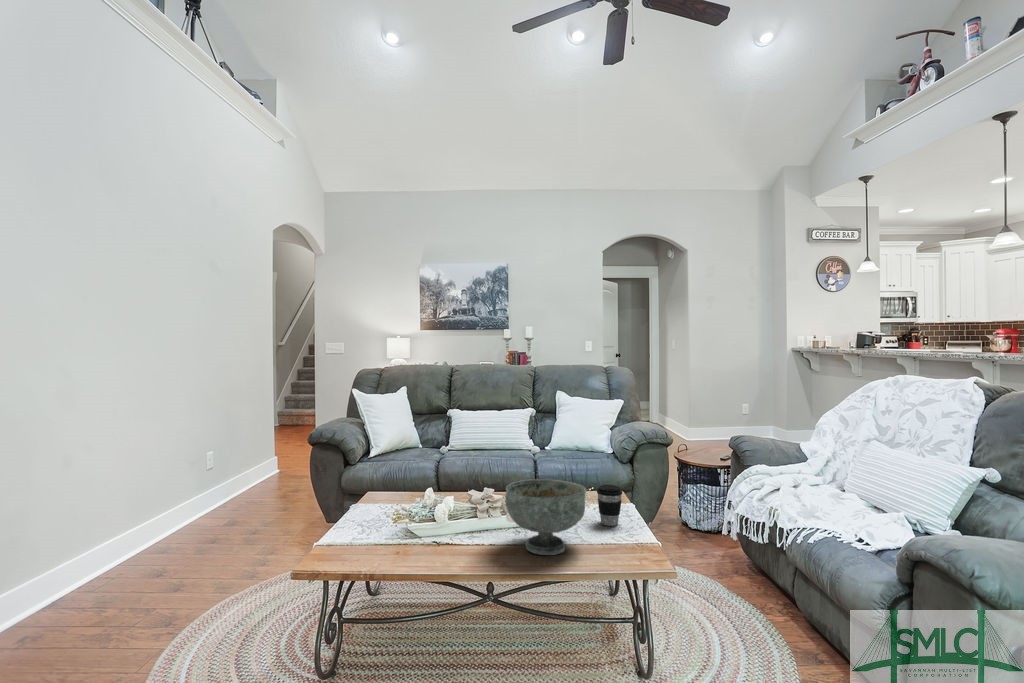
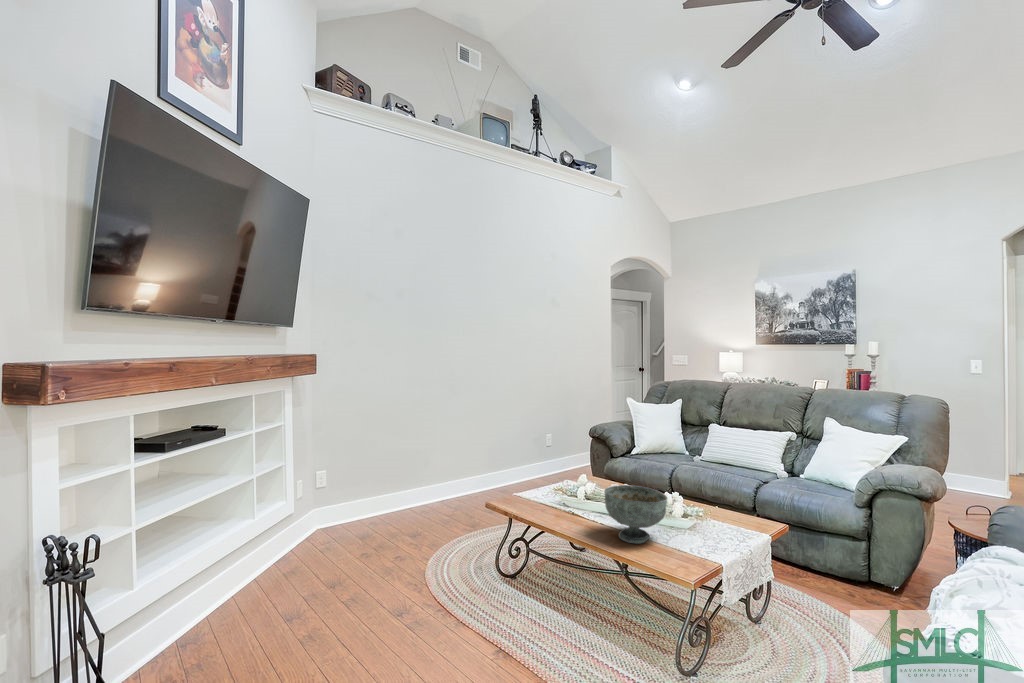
coffee cup: present [597,485,622,526] -> none [701,507,724,543]

